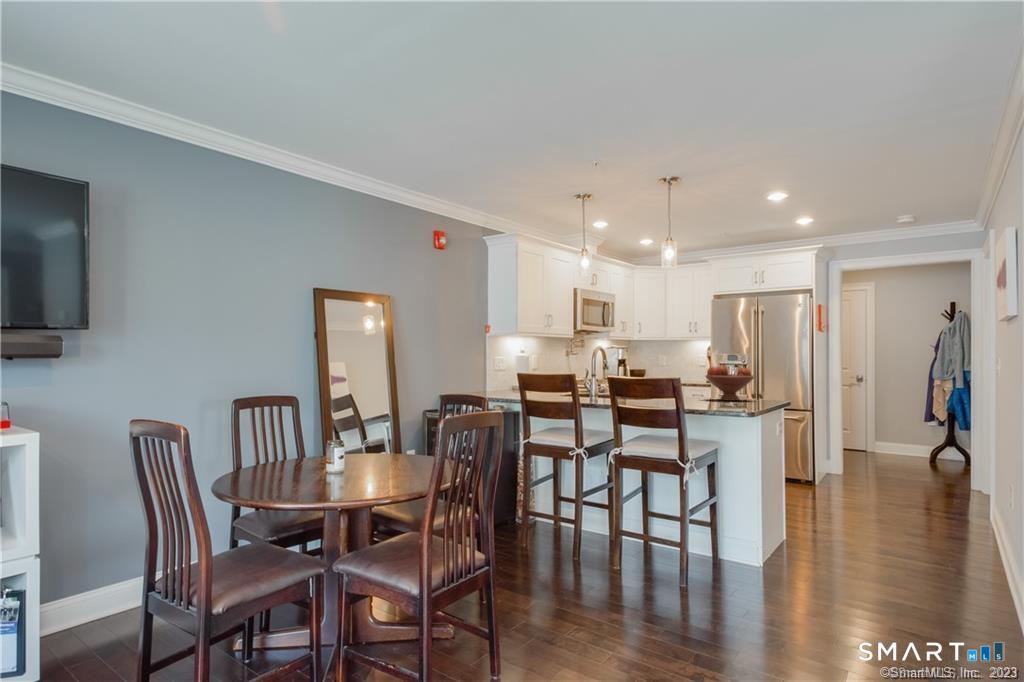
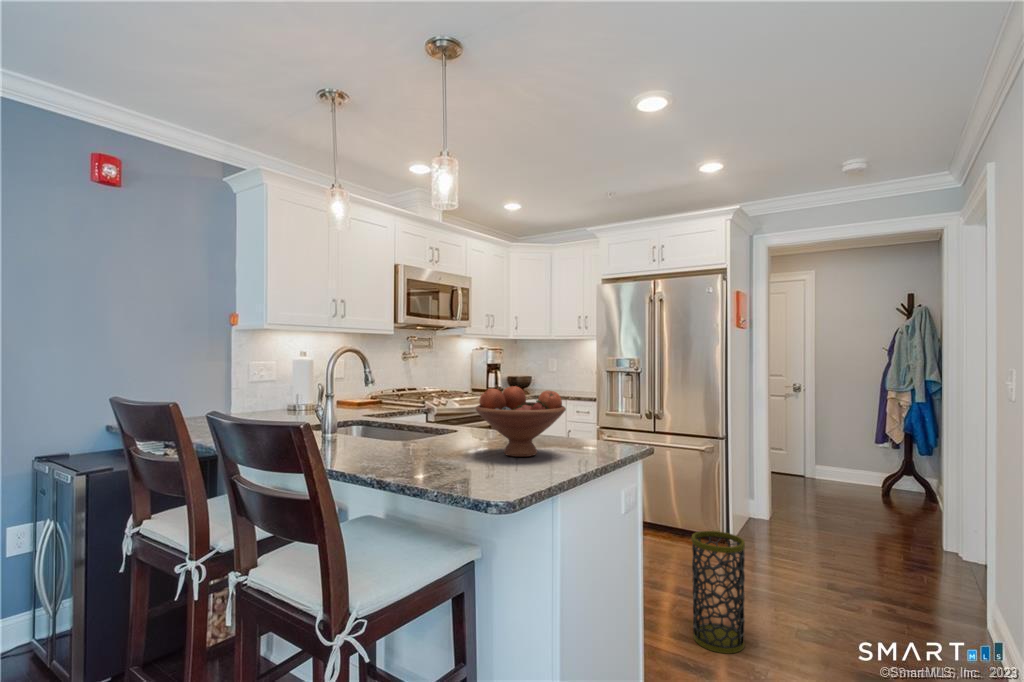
trash can: none [805,458,839,525] -> present [692,531,745,653]

